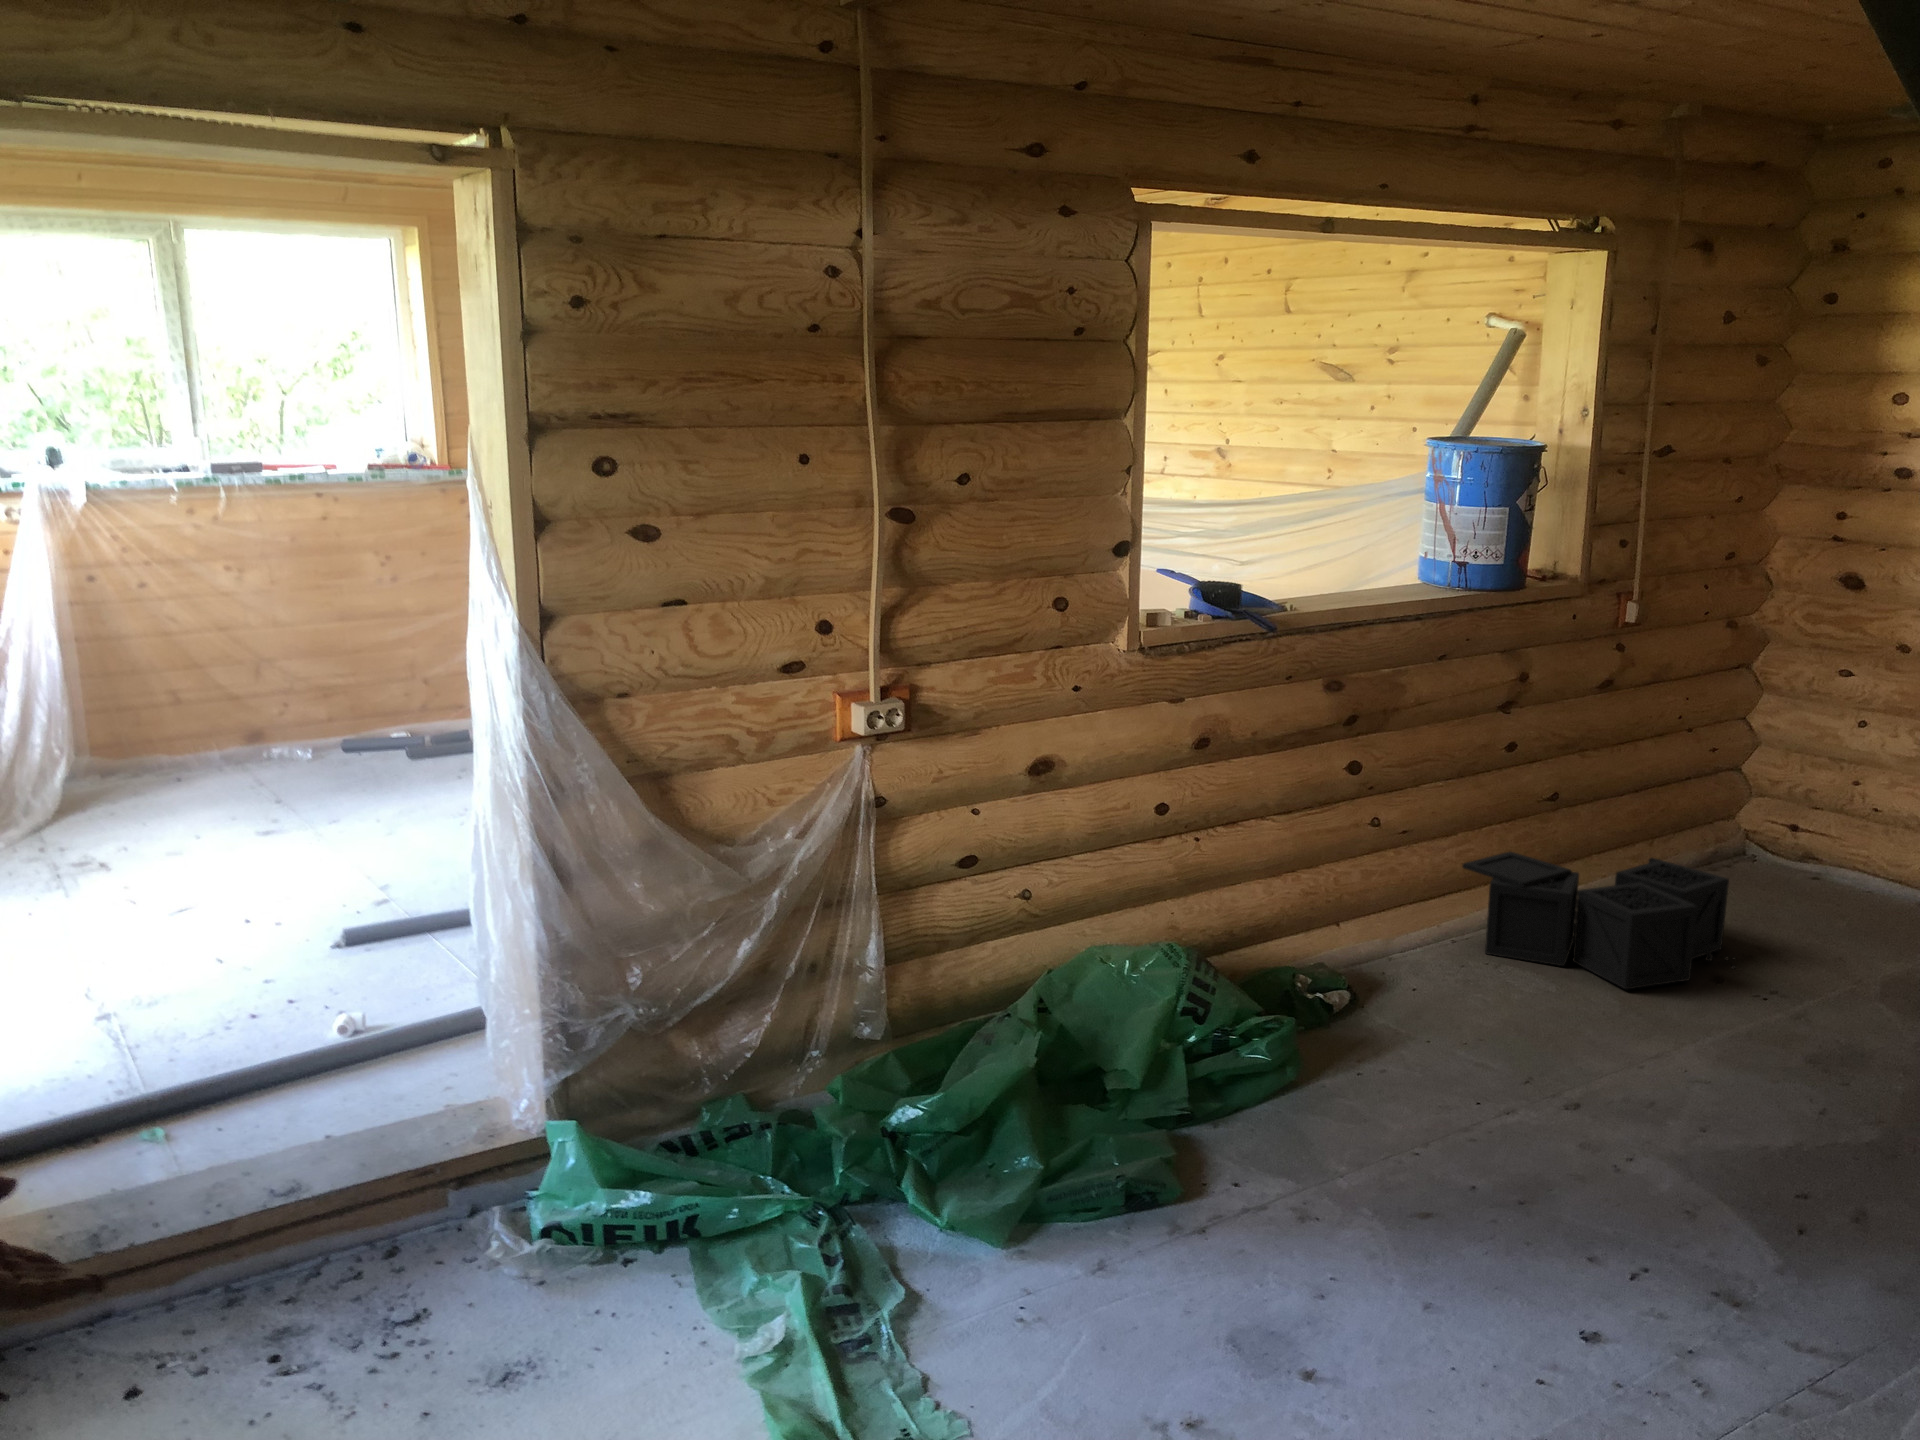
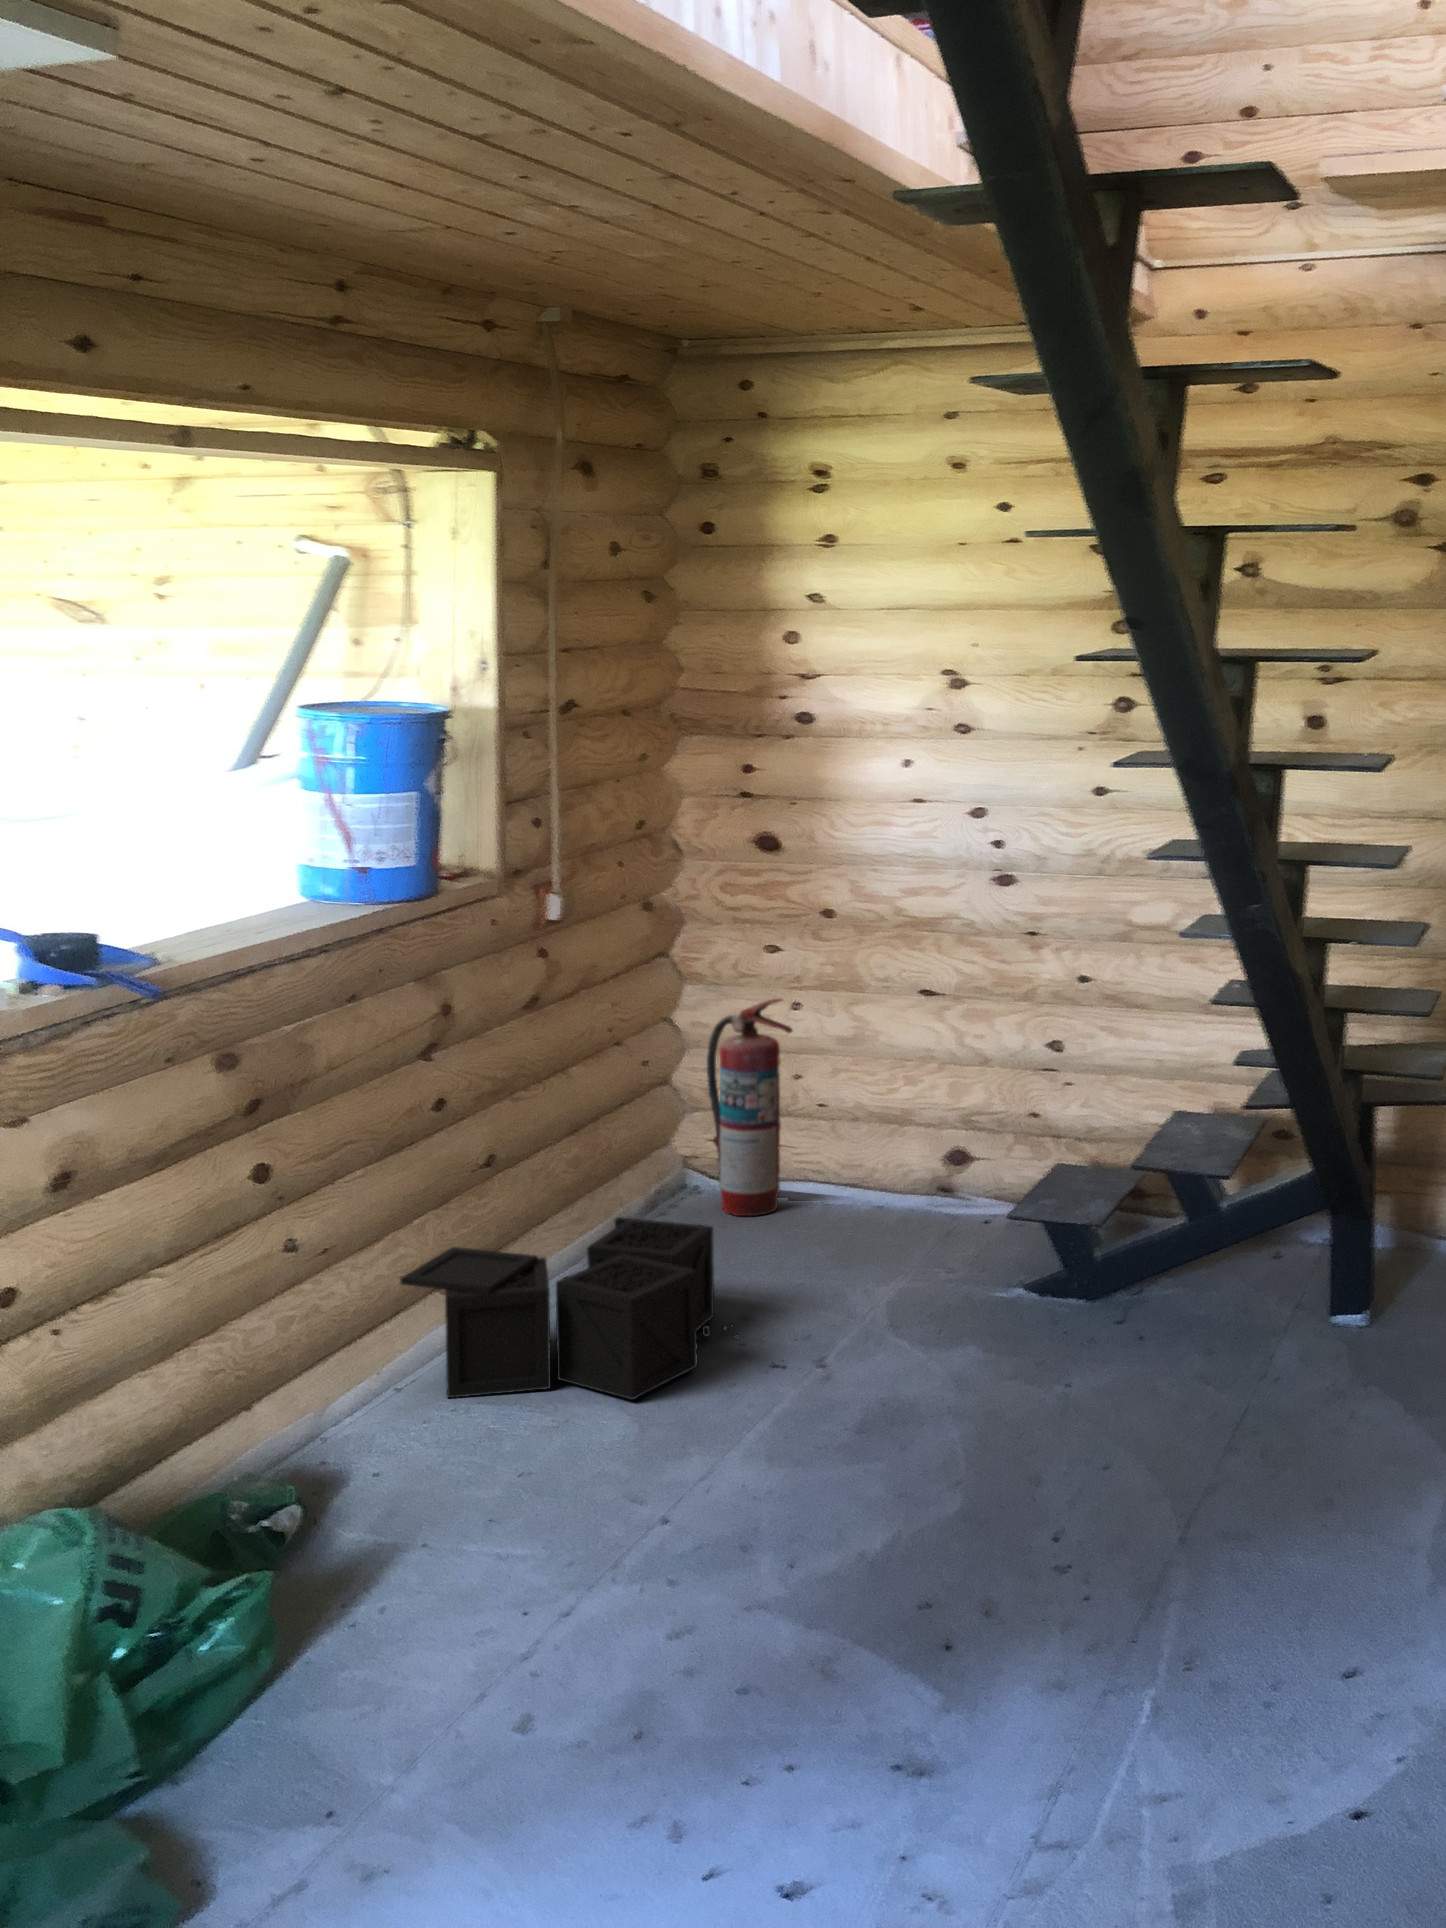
fire extinguisher: none [1768,713,1852,887] -> present [707,999,793,1216]

